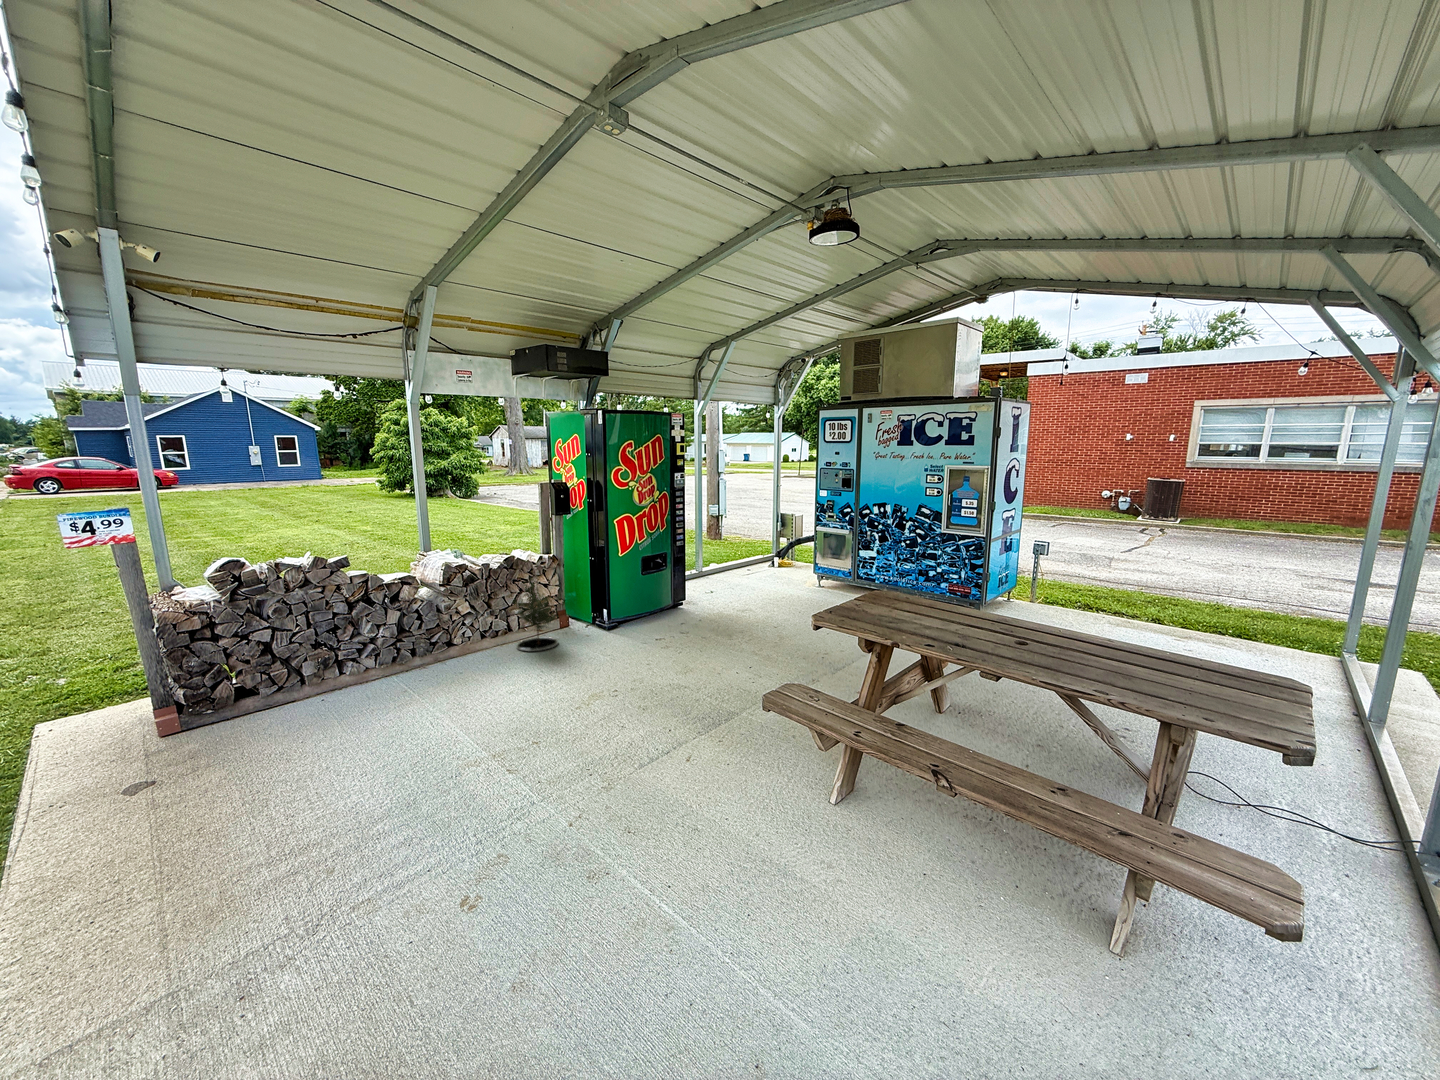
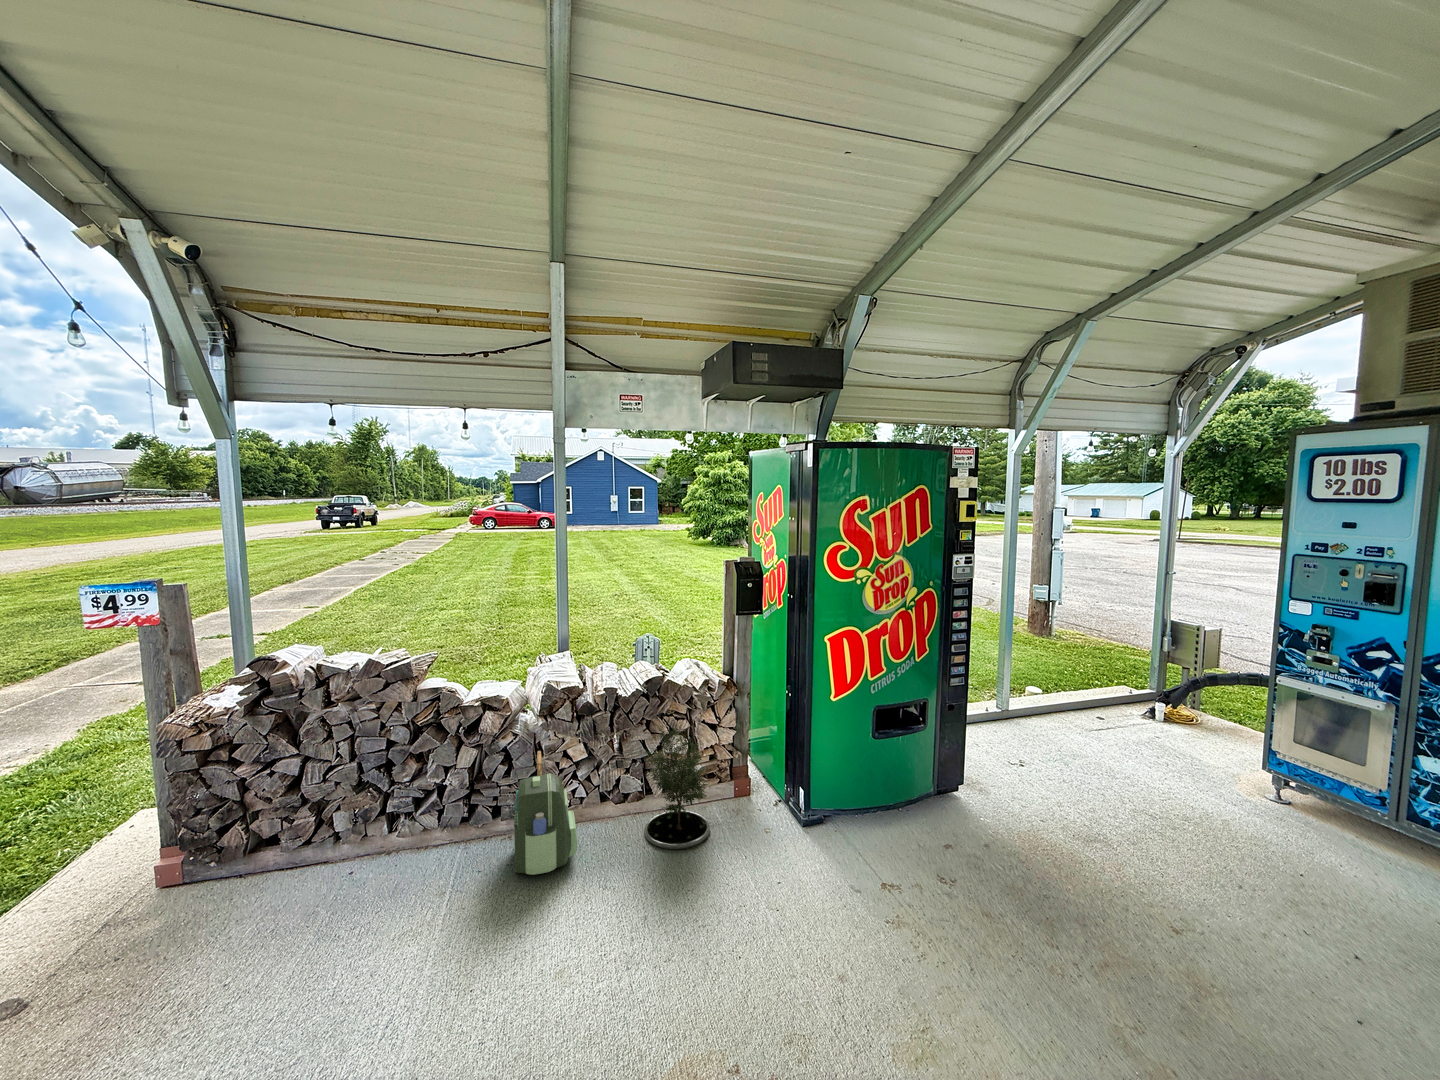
backpack: none [437,609,487,674] -> present [514,751,577,875]

